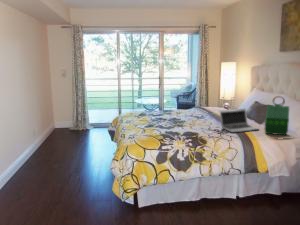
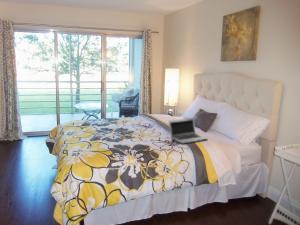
tote bag: present [265,97,289,135] -> none [213,107,236,145]

